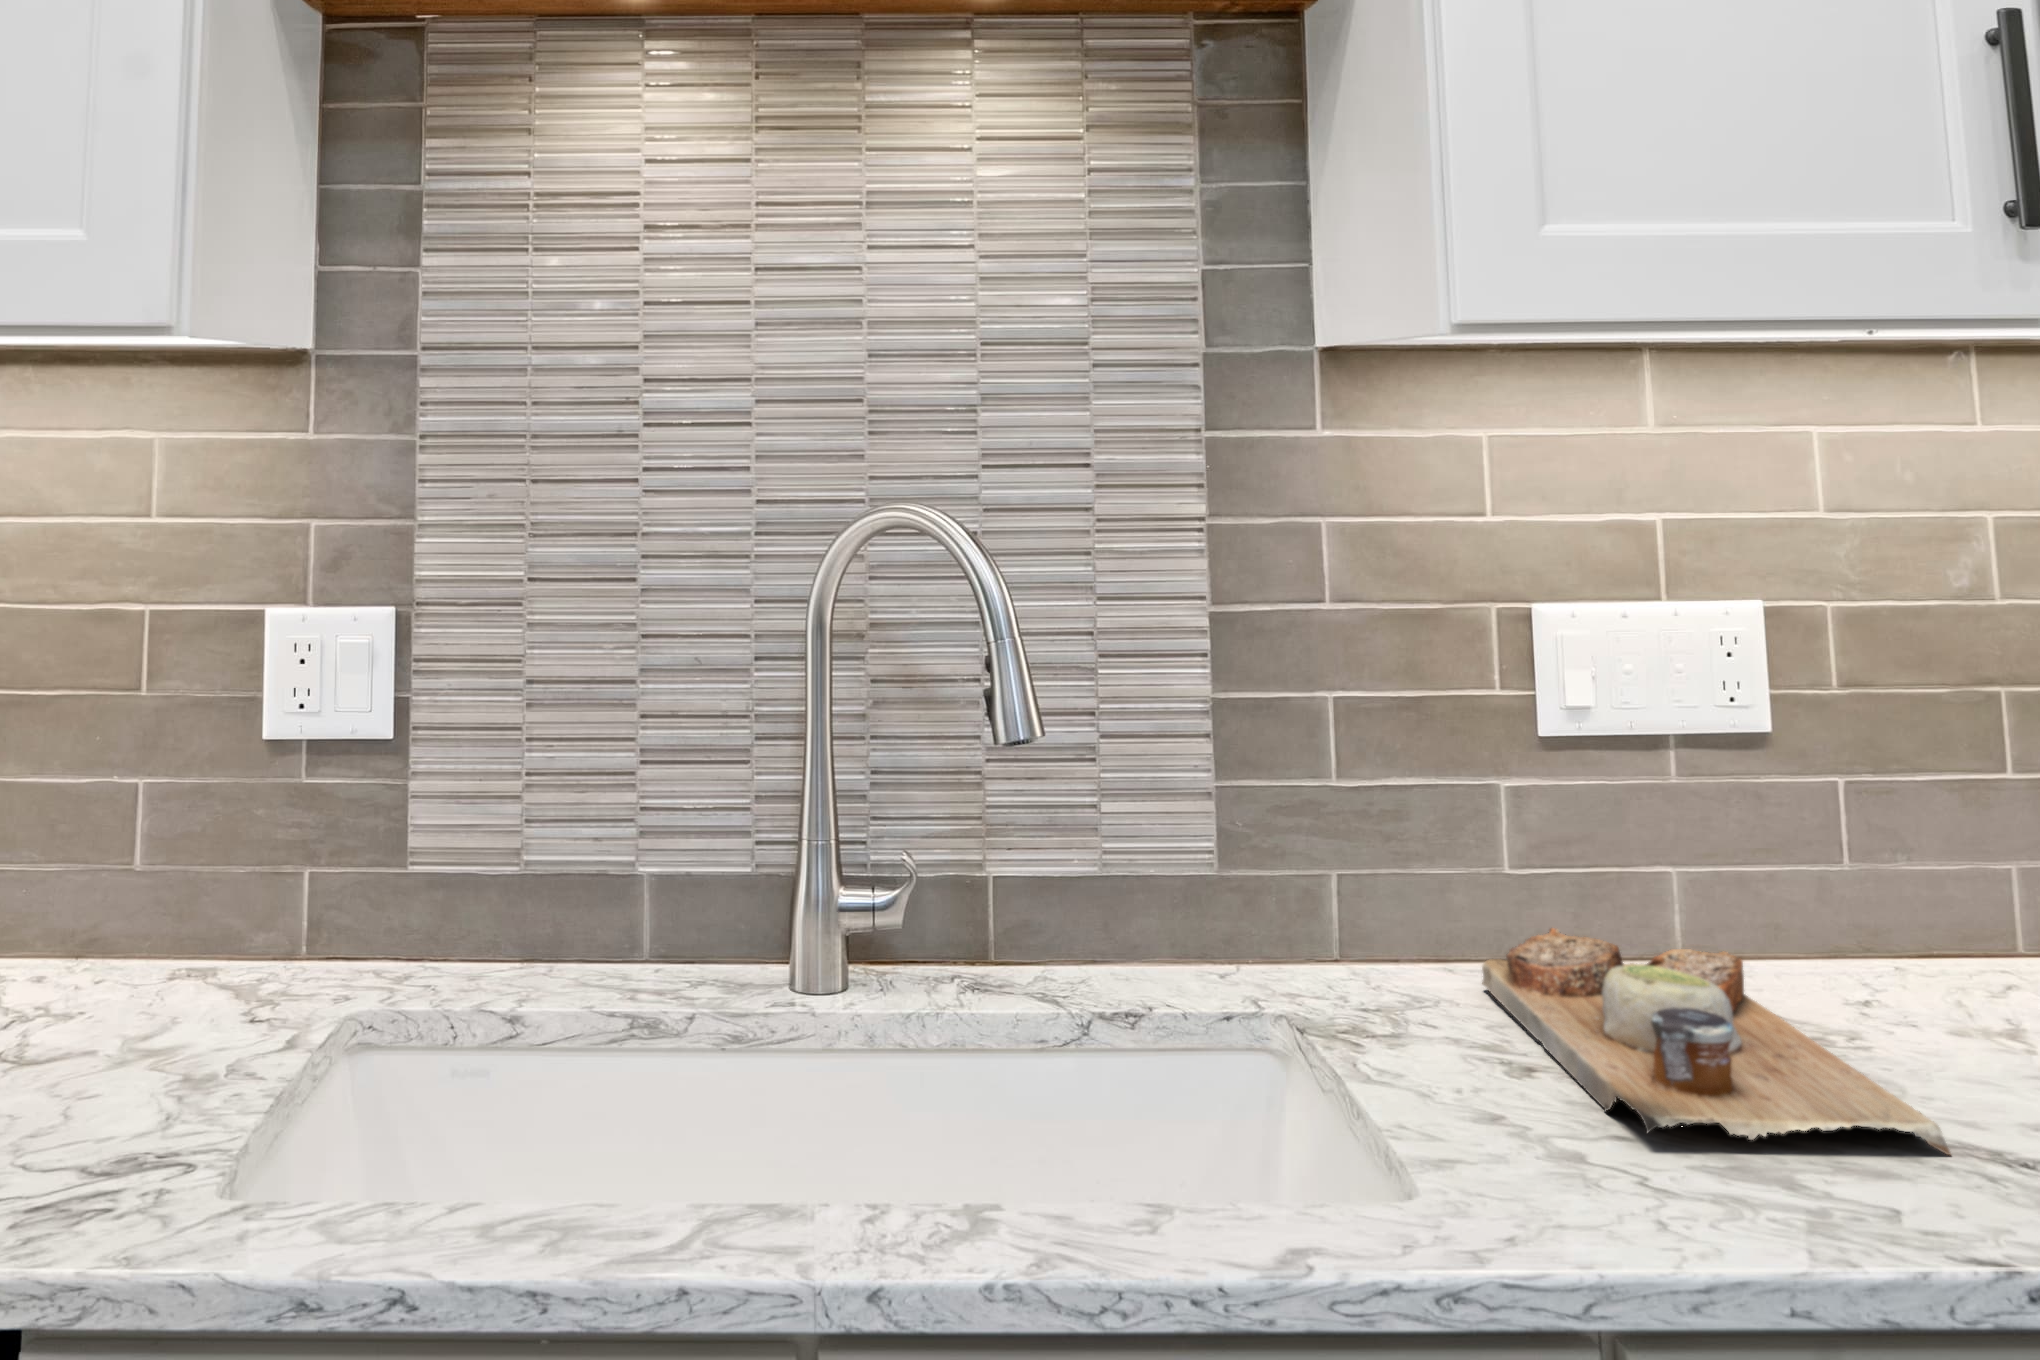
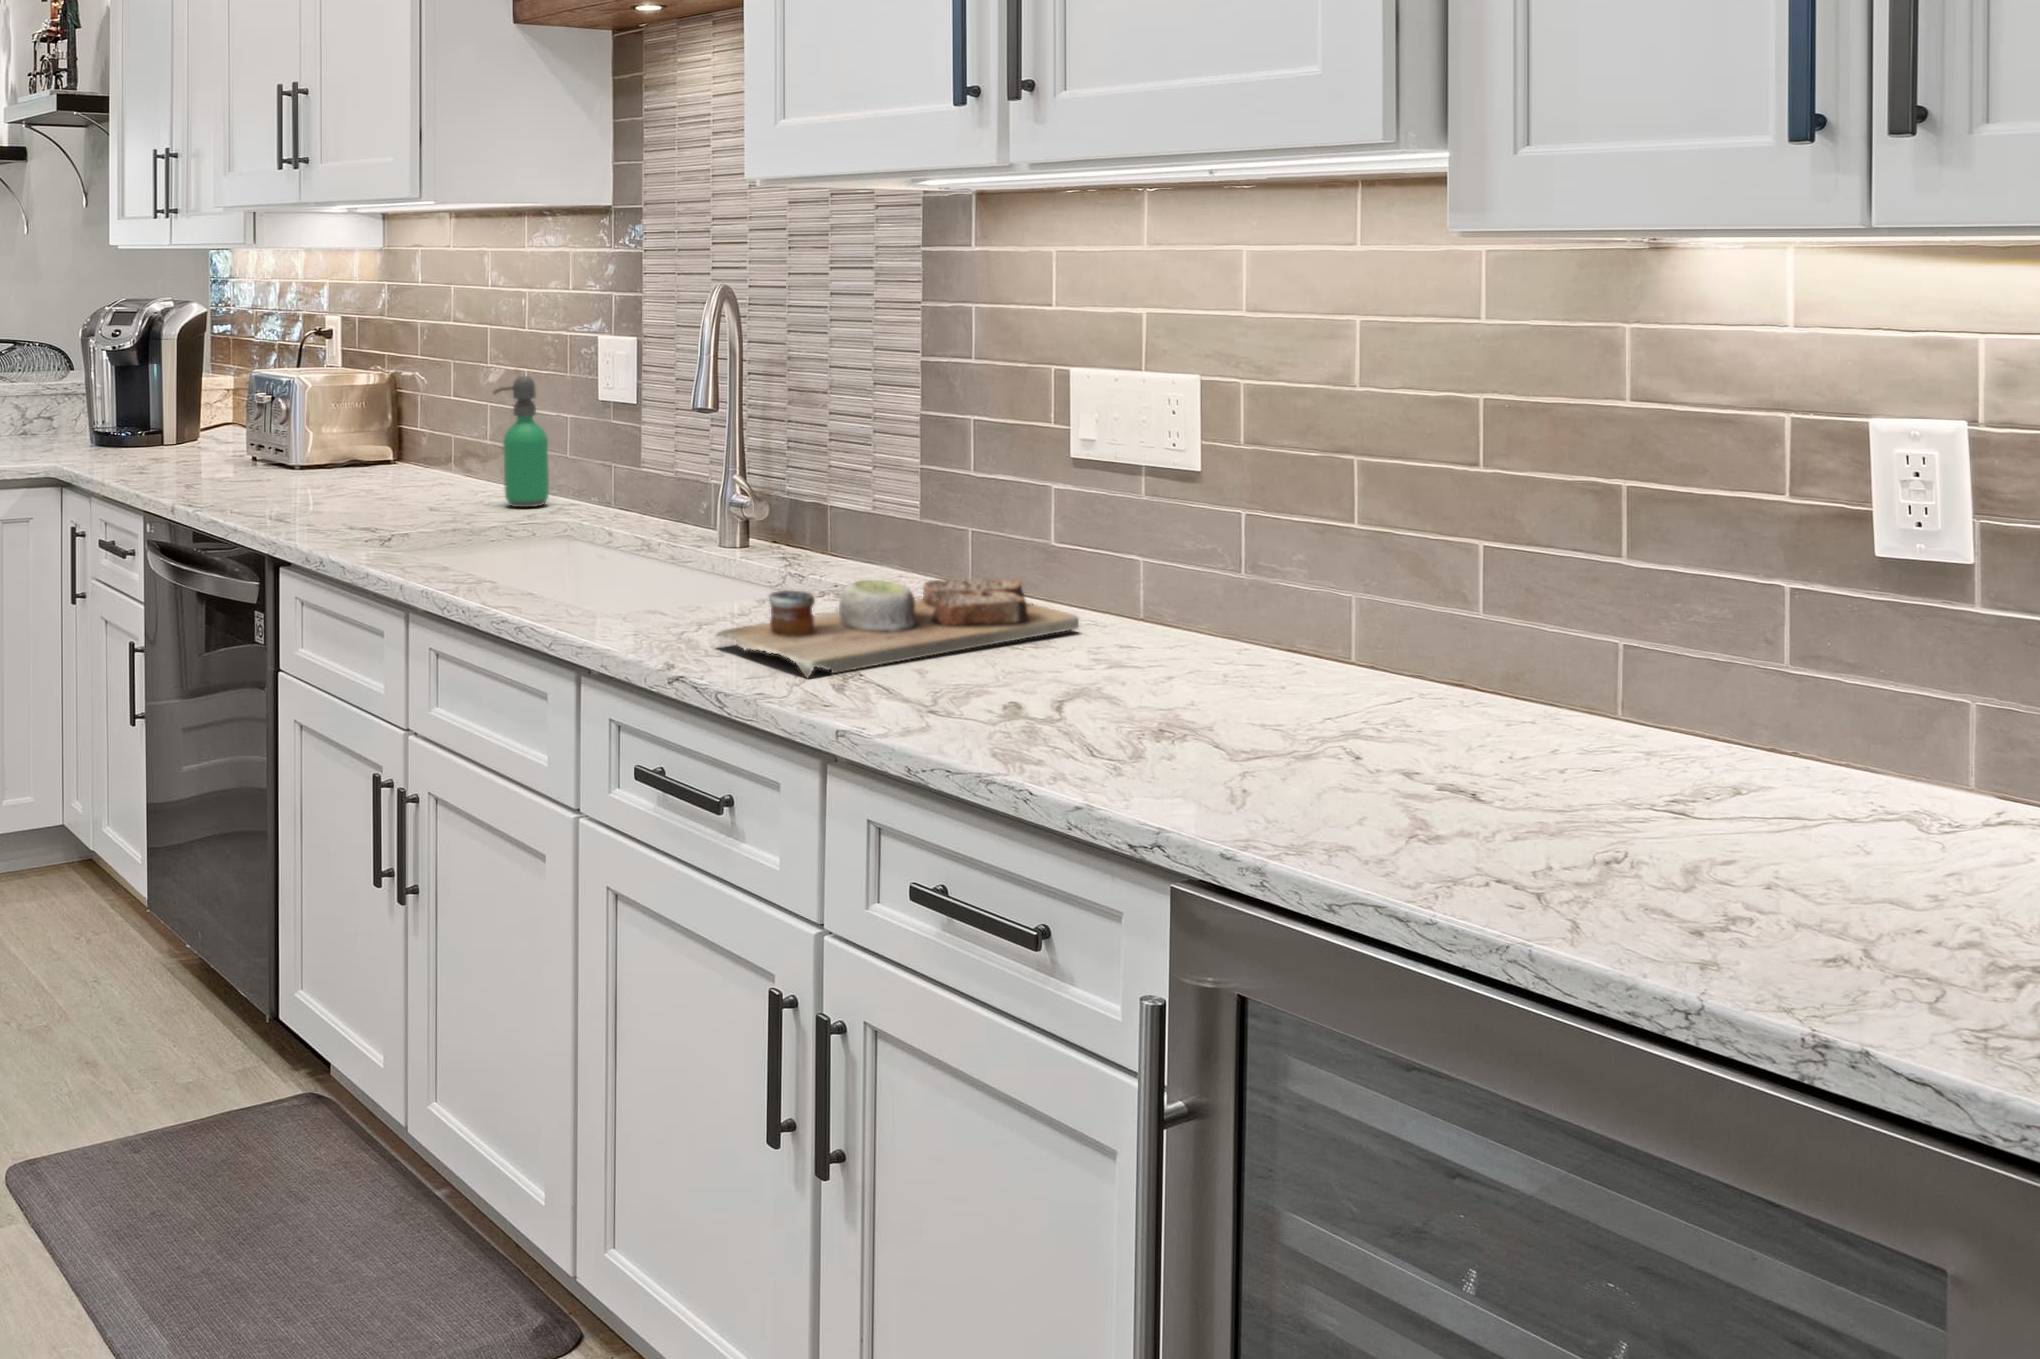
soap dispenser: none [49,703,155,997] -> present [493,376,549,507]

